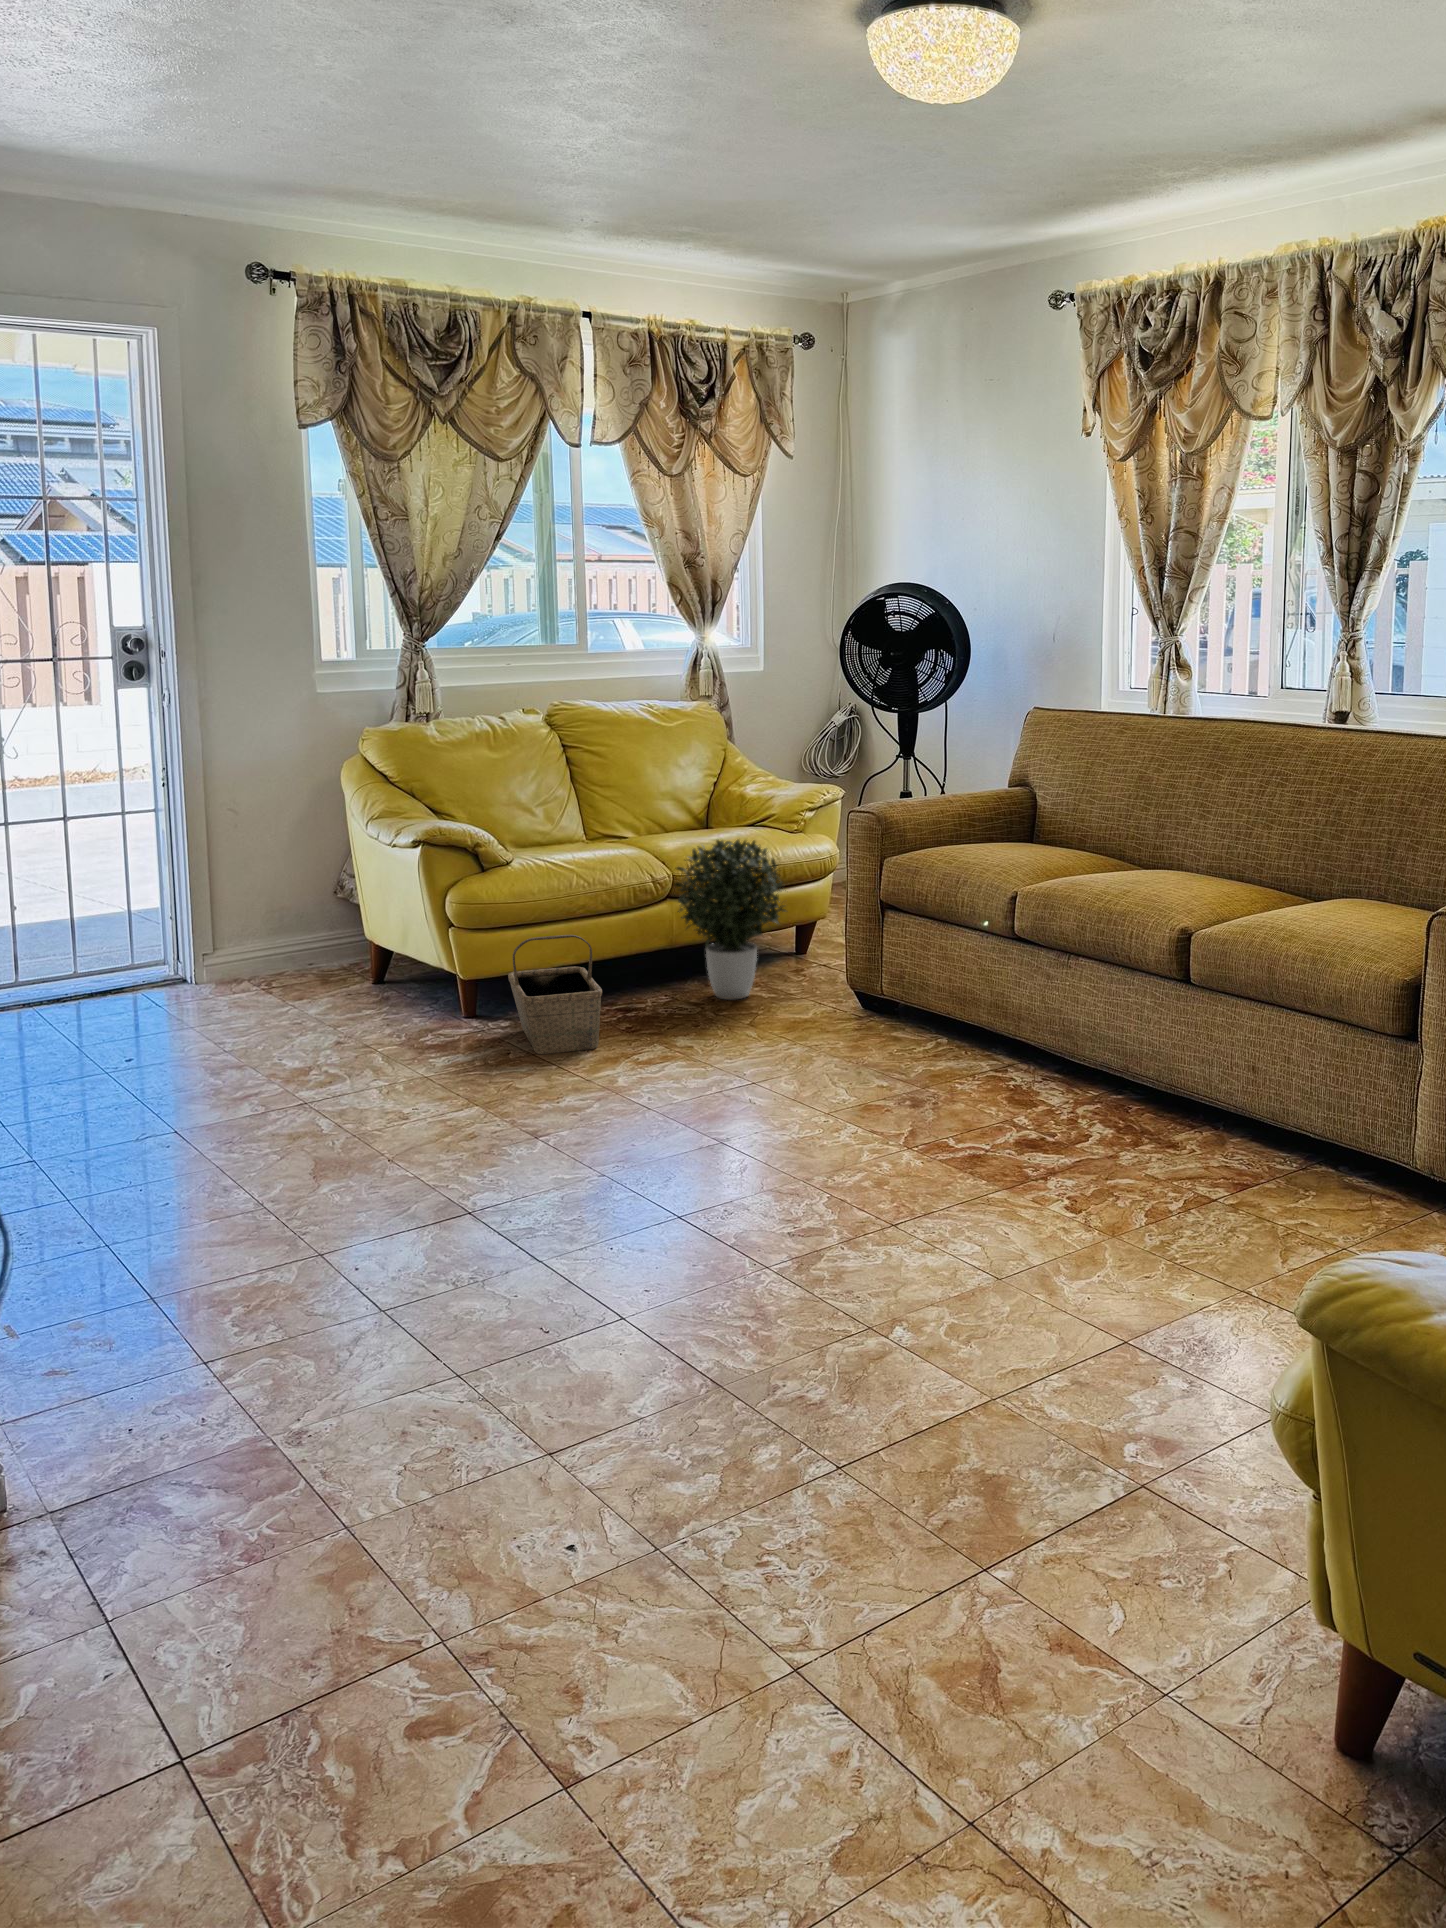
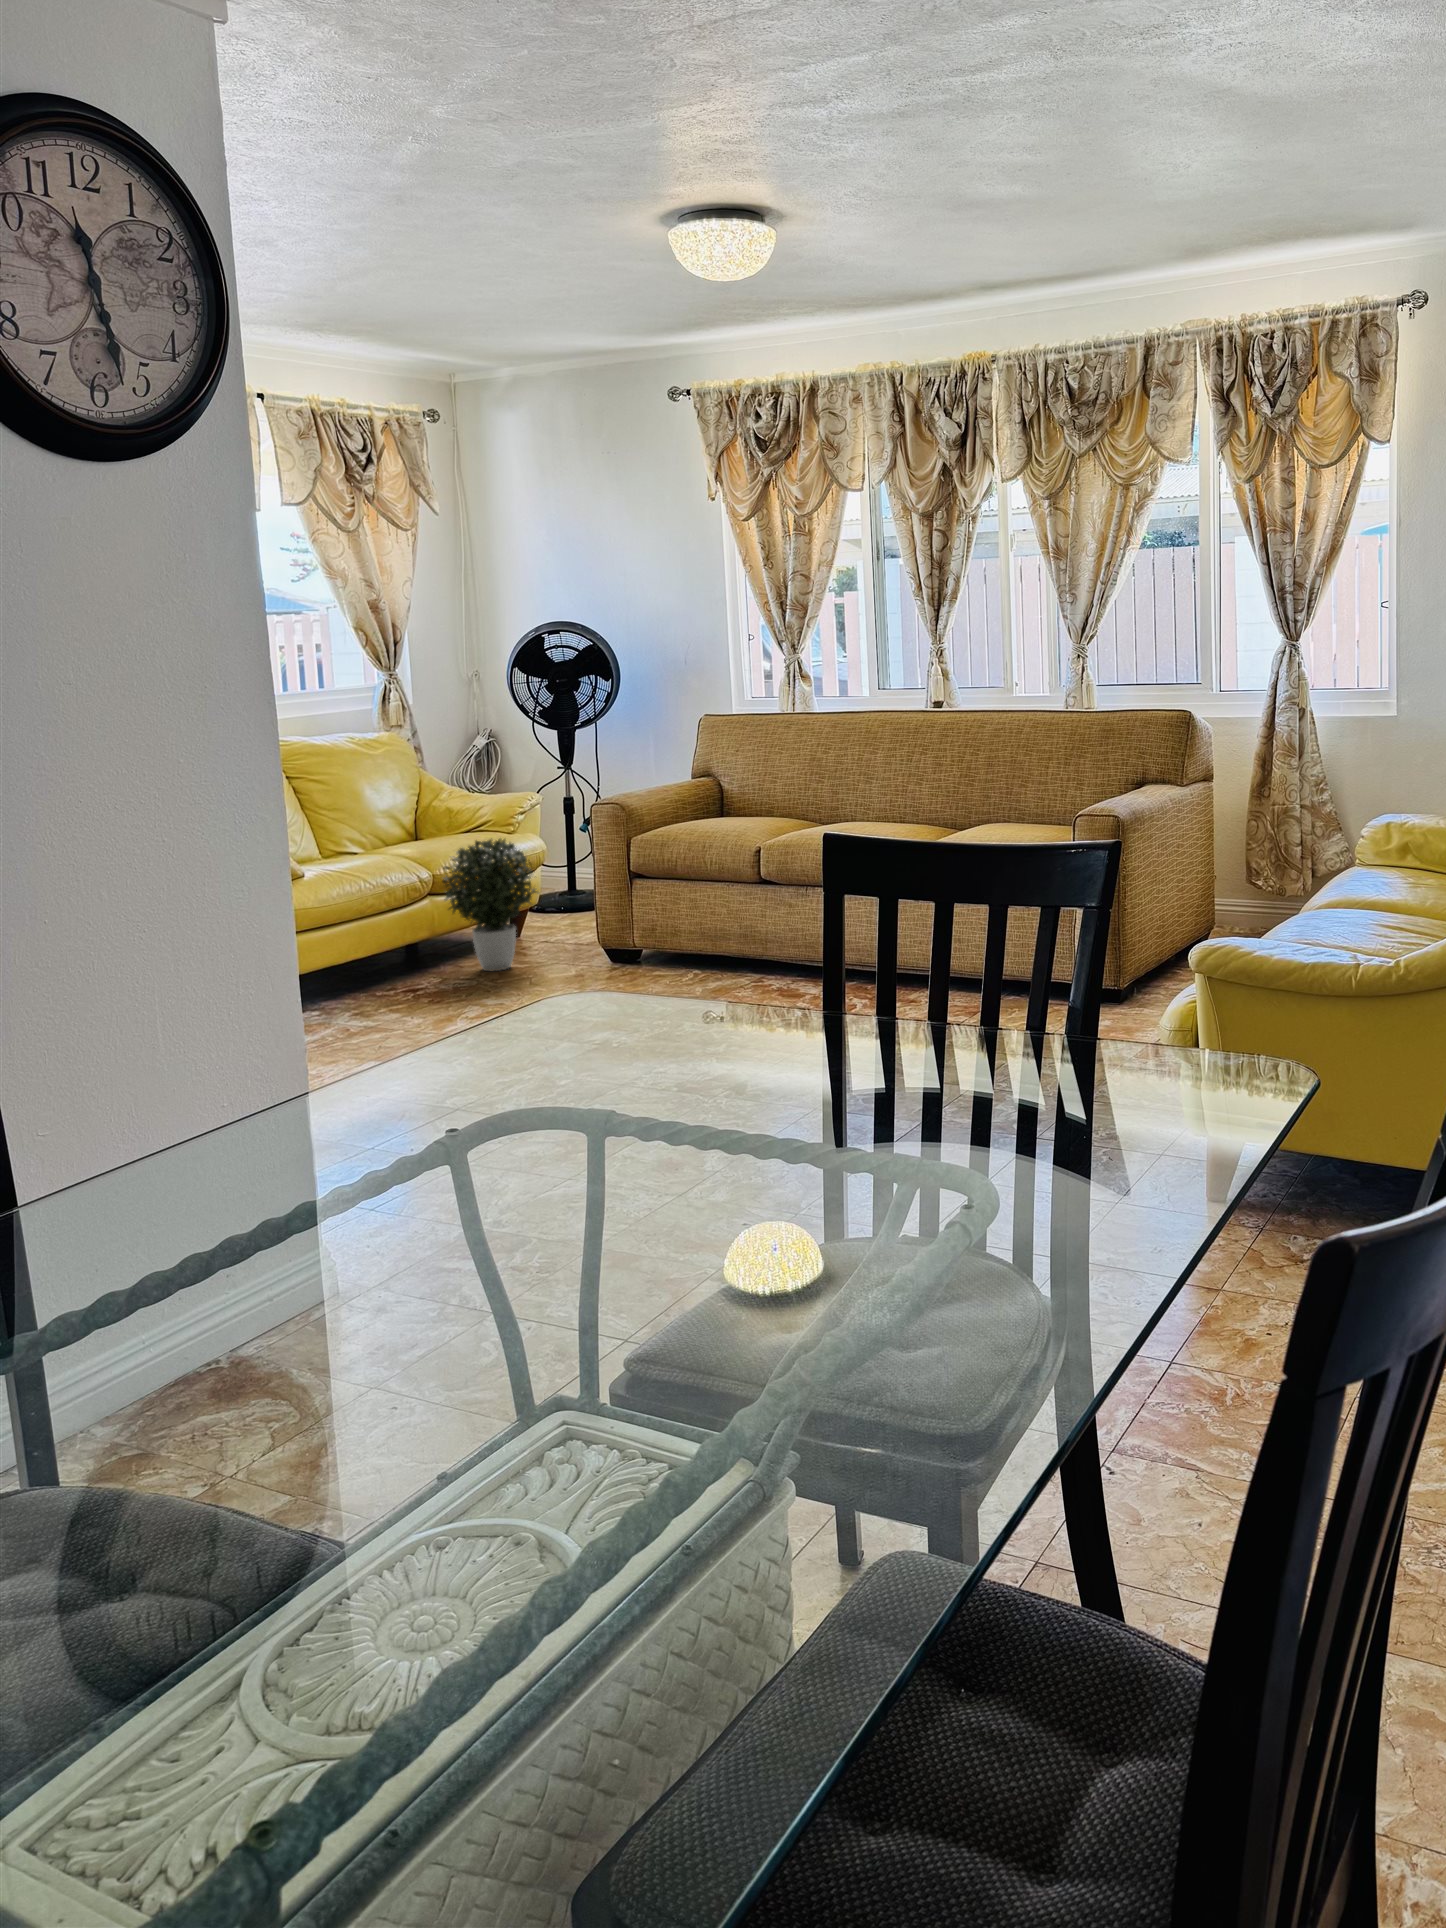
basket: present [508,935,602,1054] -> none [337,925,436,1023]

